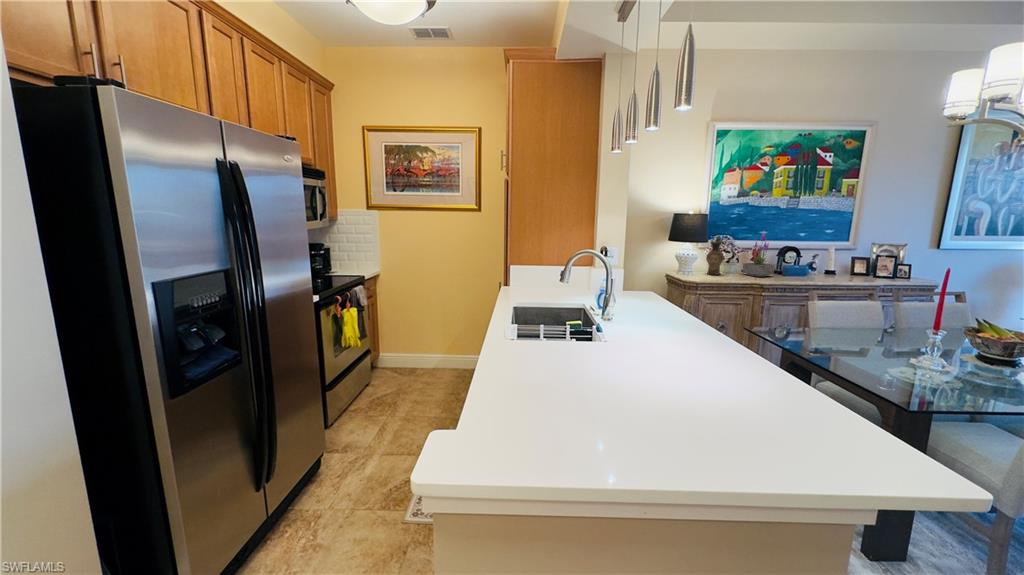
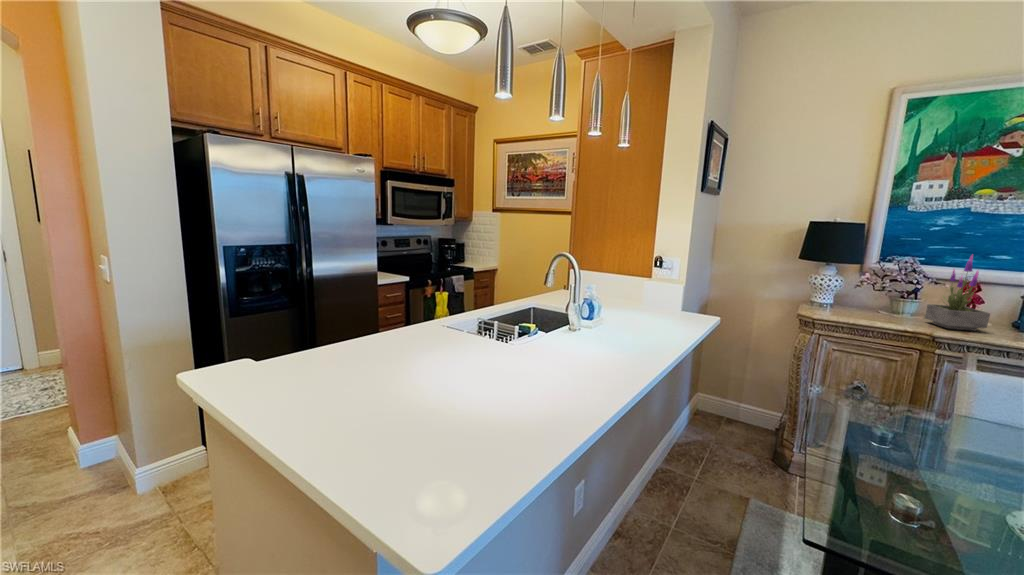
ceramic pitcher: present [706,236,724,275] -> none [853,258,889,316]

